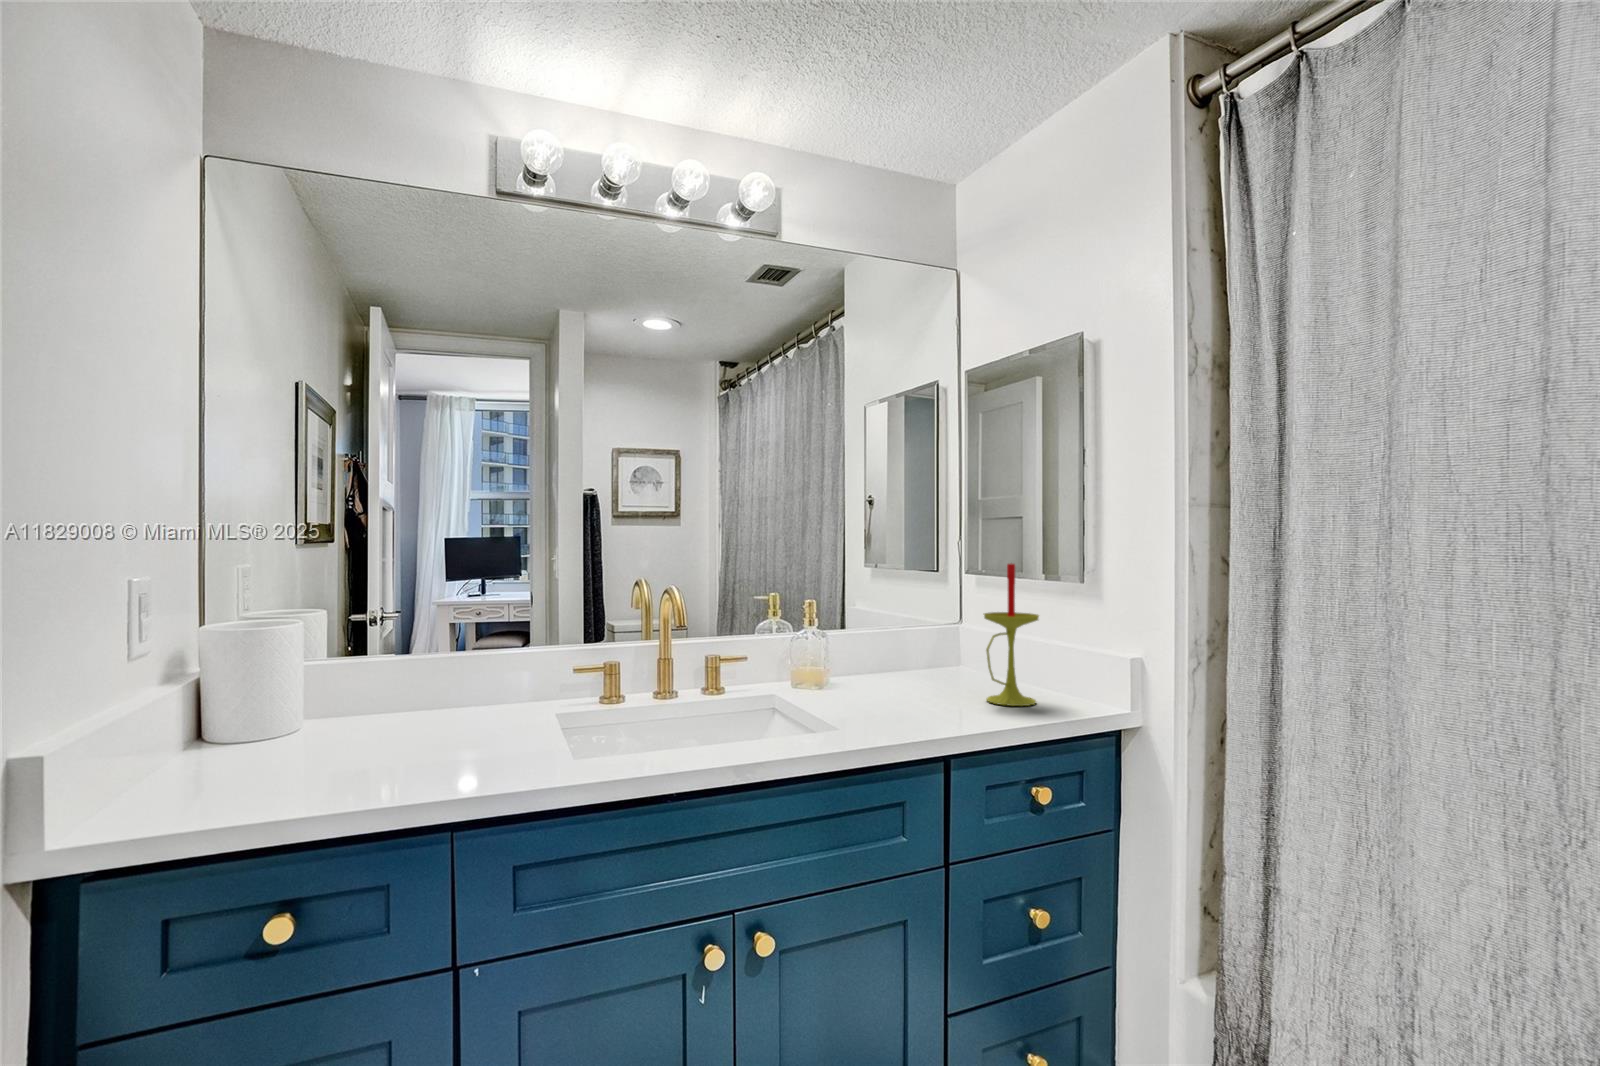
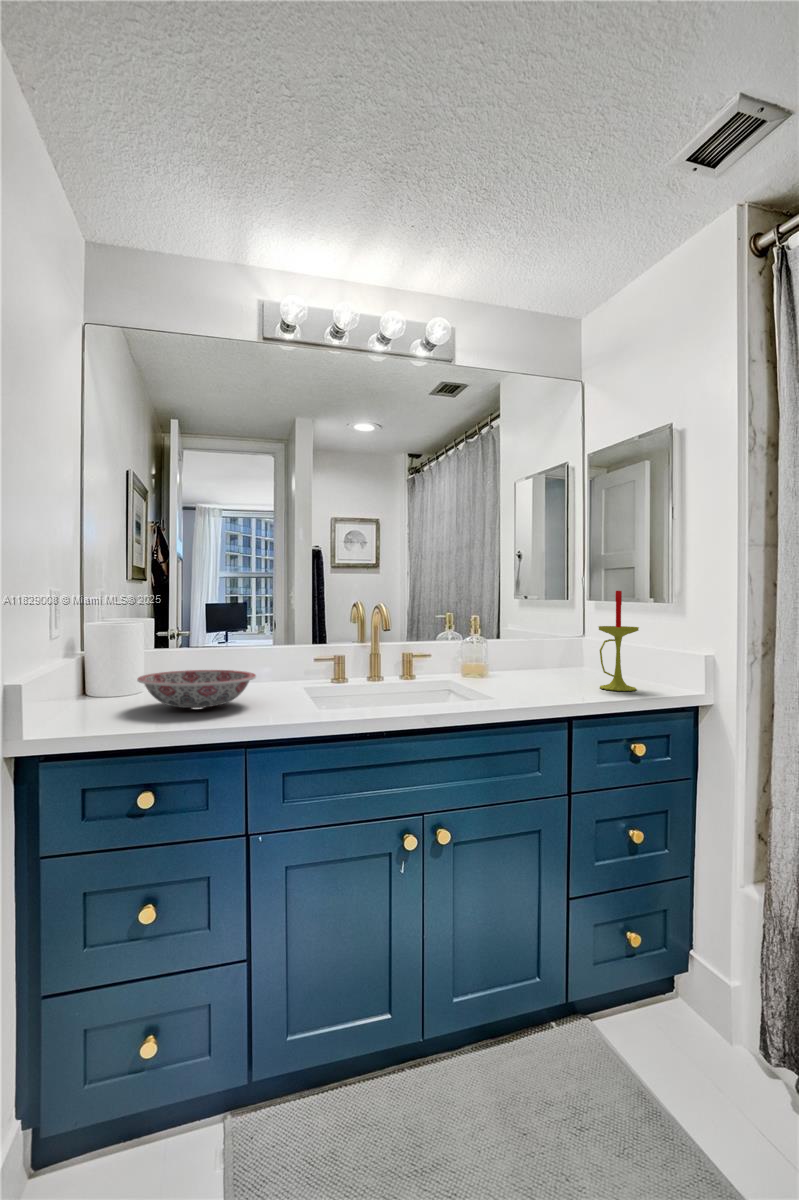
ceramic bowl: none [270,696,474,767] -> present [137,670,256,708]

